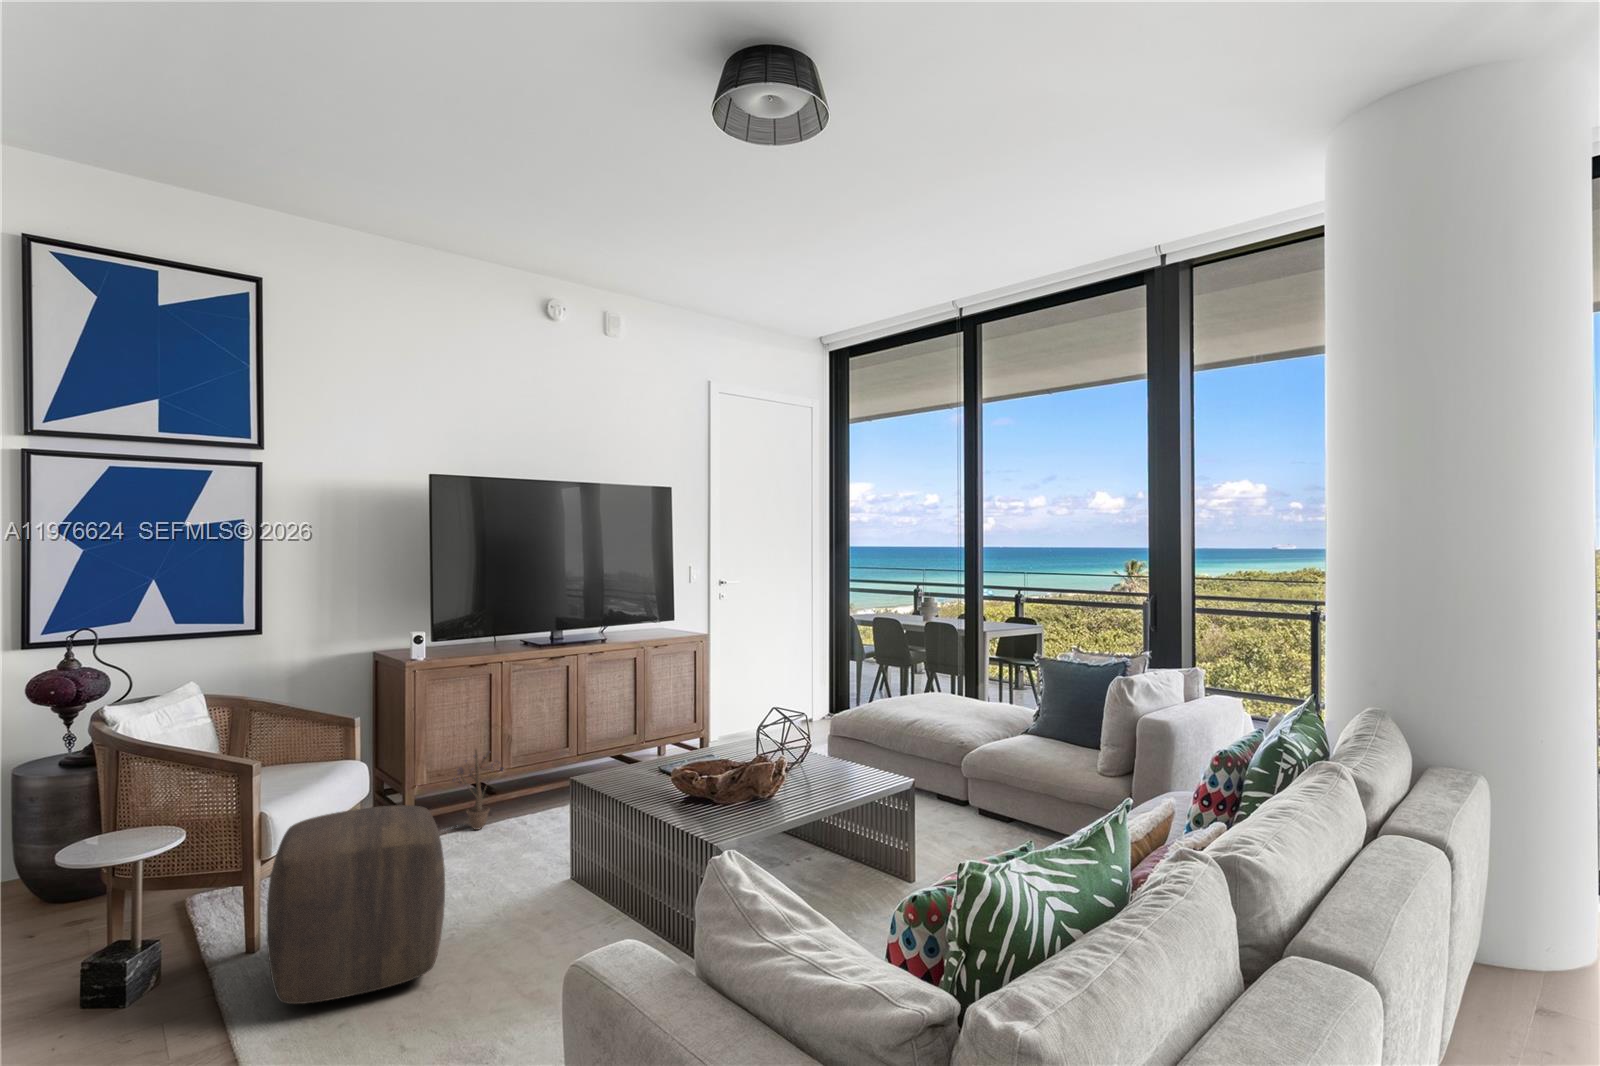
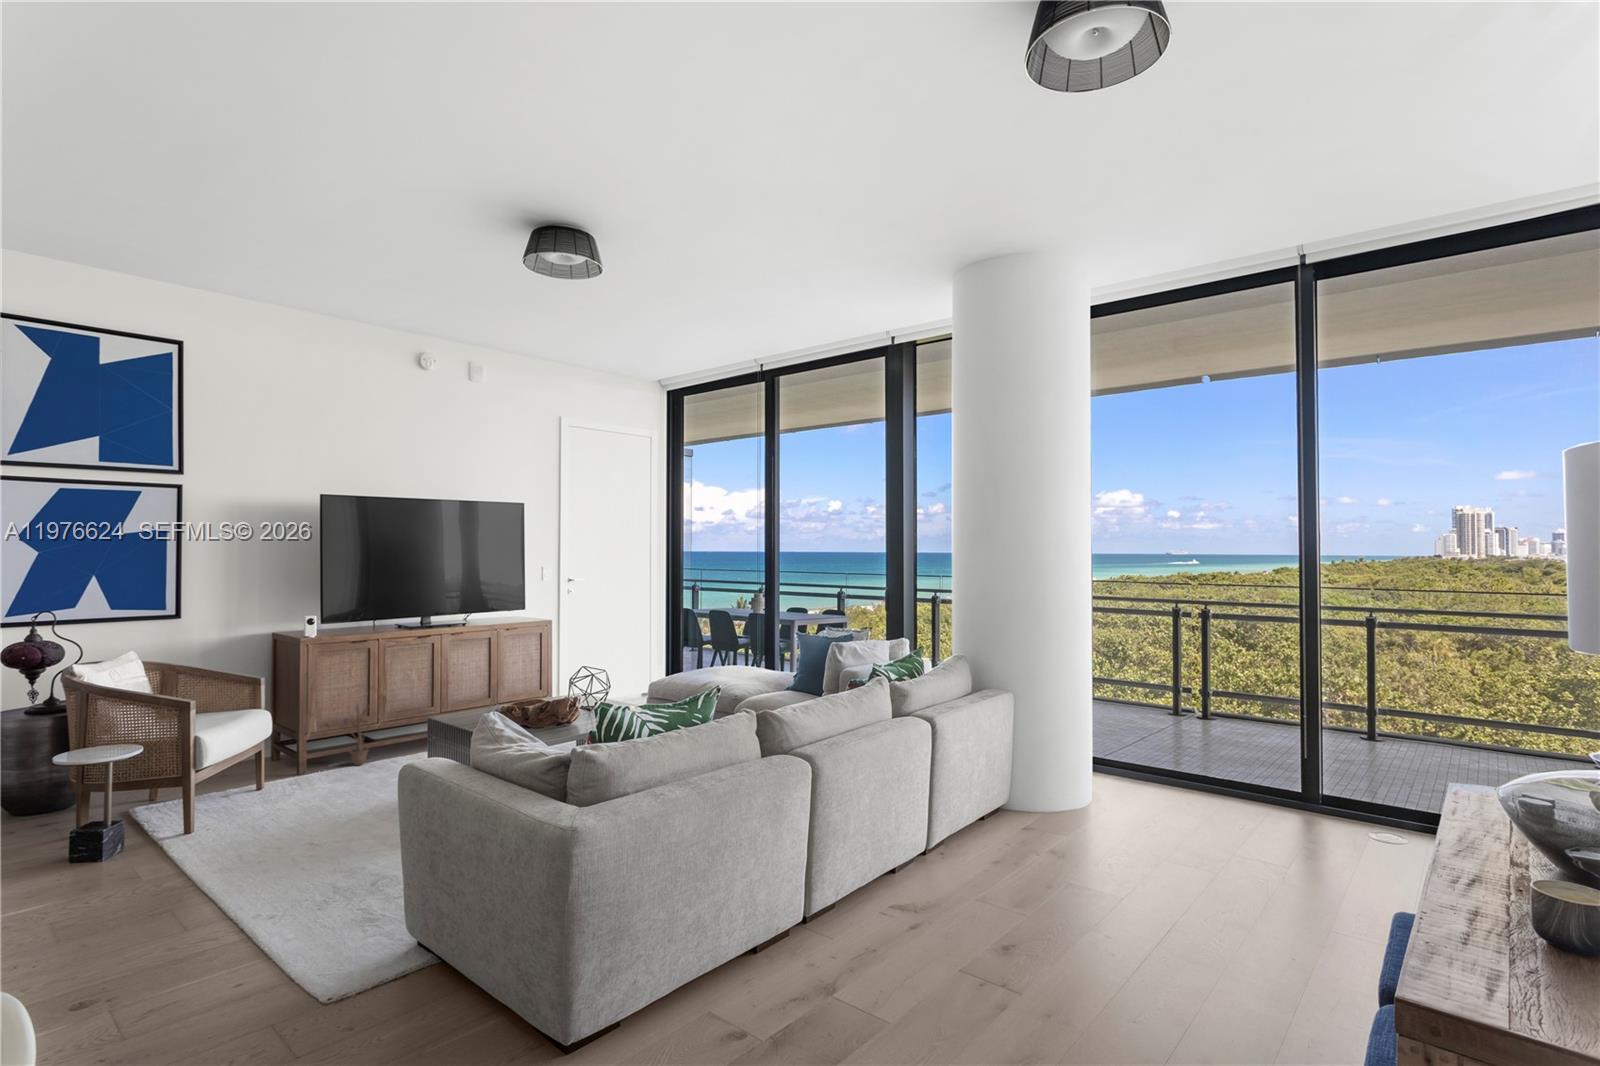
ottoman: present [267,805,445,1004] -> none [205,730,331,852]

